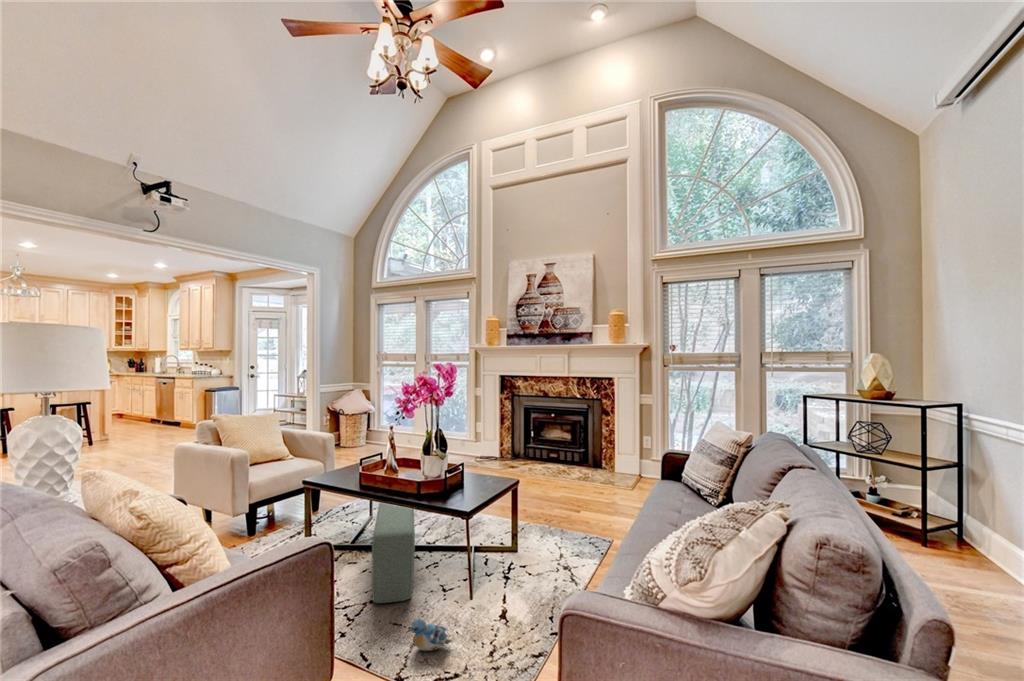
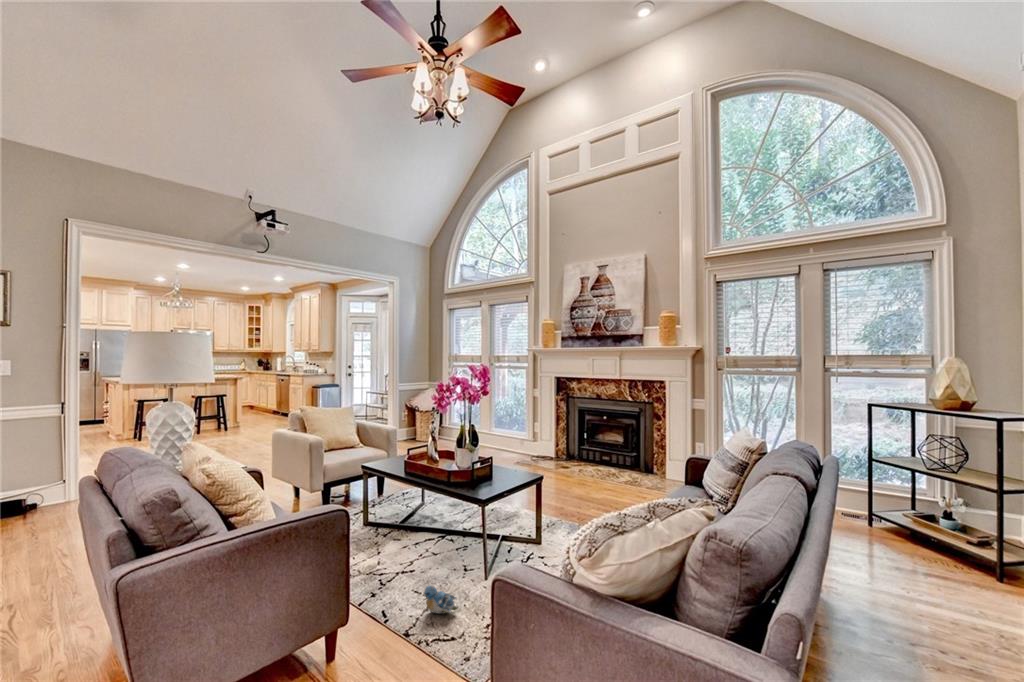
pouf: present [372,502,415,603] -> none [405,482,451,572]

